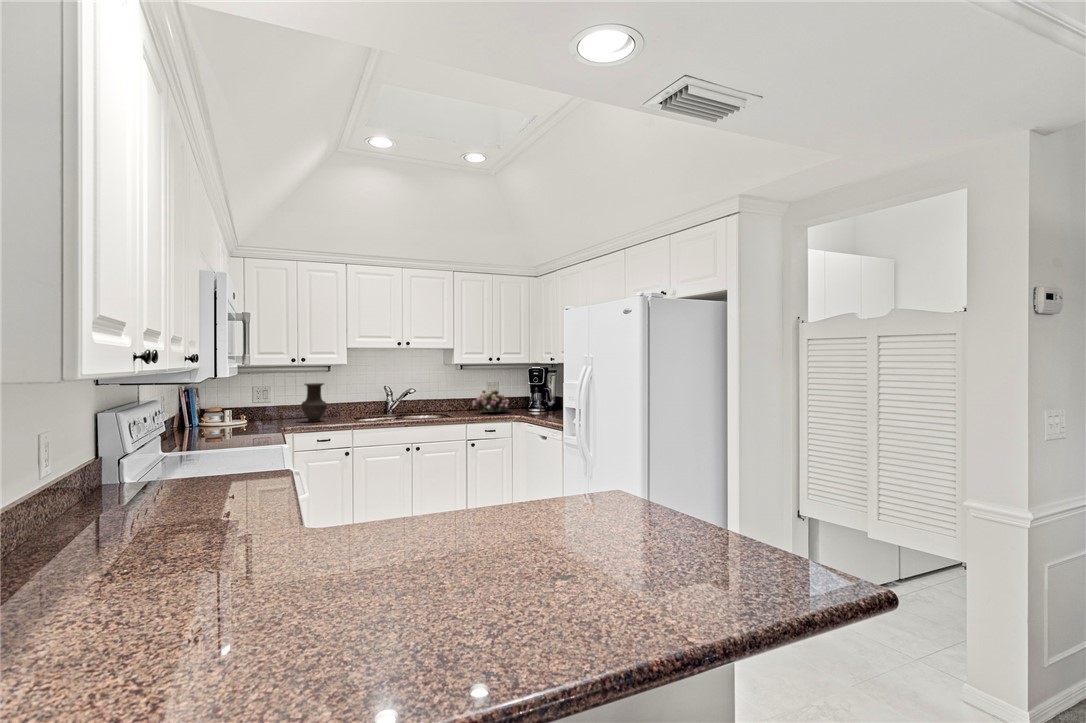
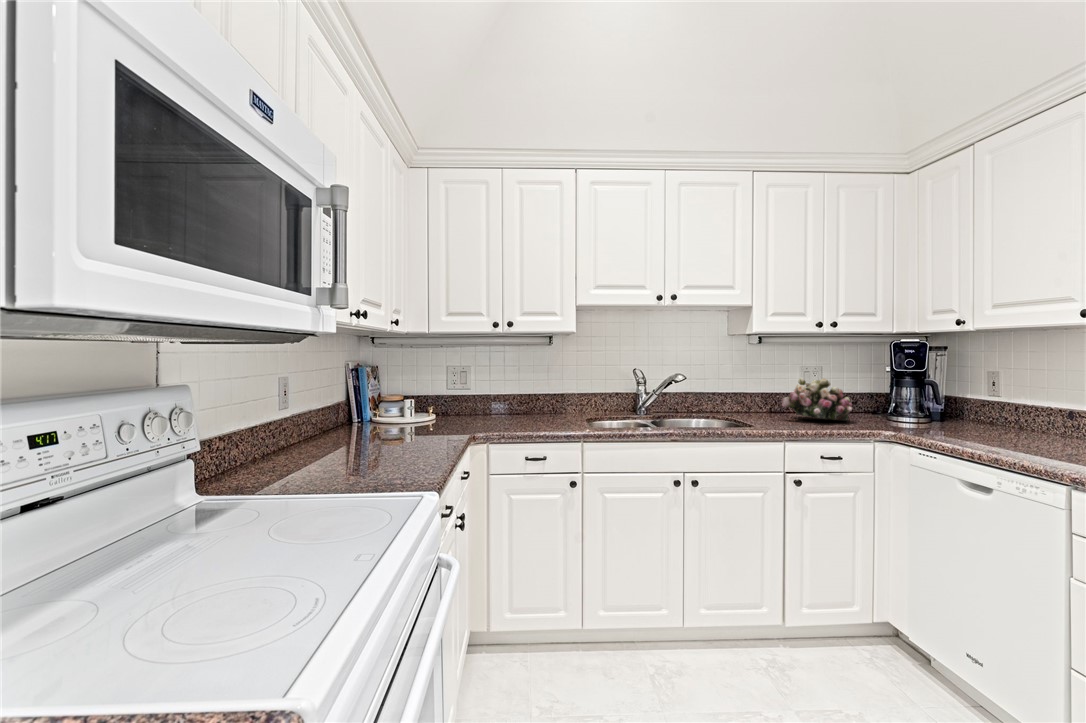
vase: present [301,383,327,422] -> none [509,362,547,422]

